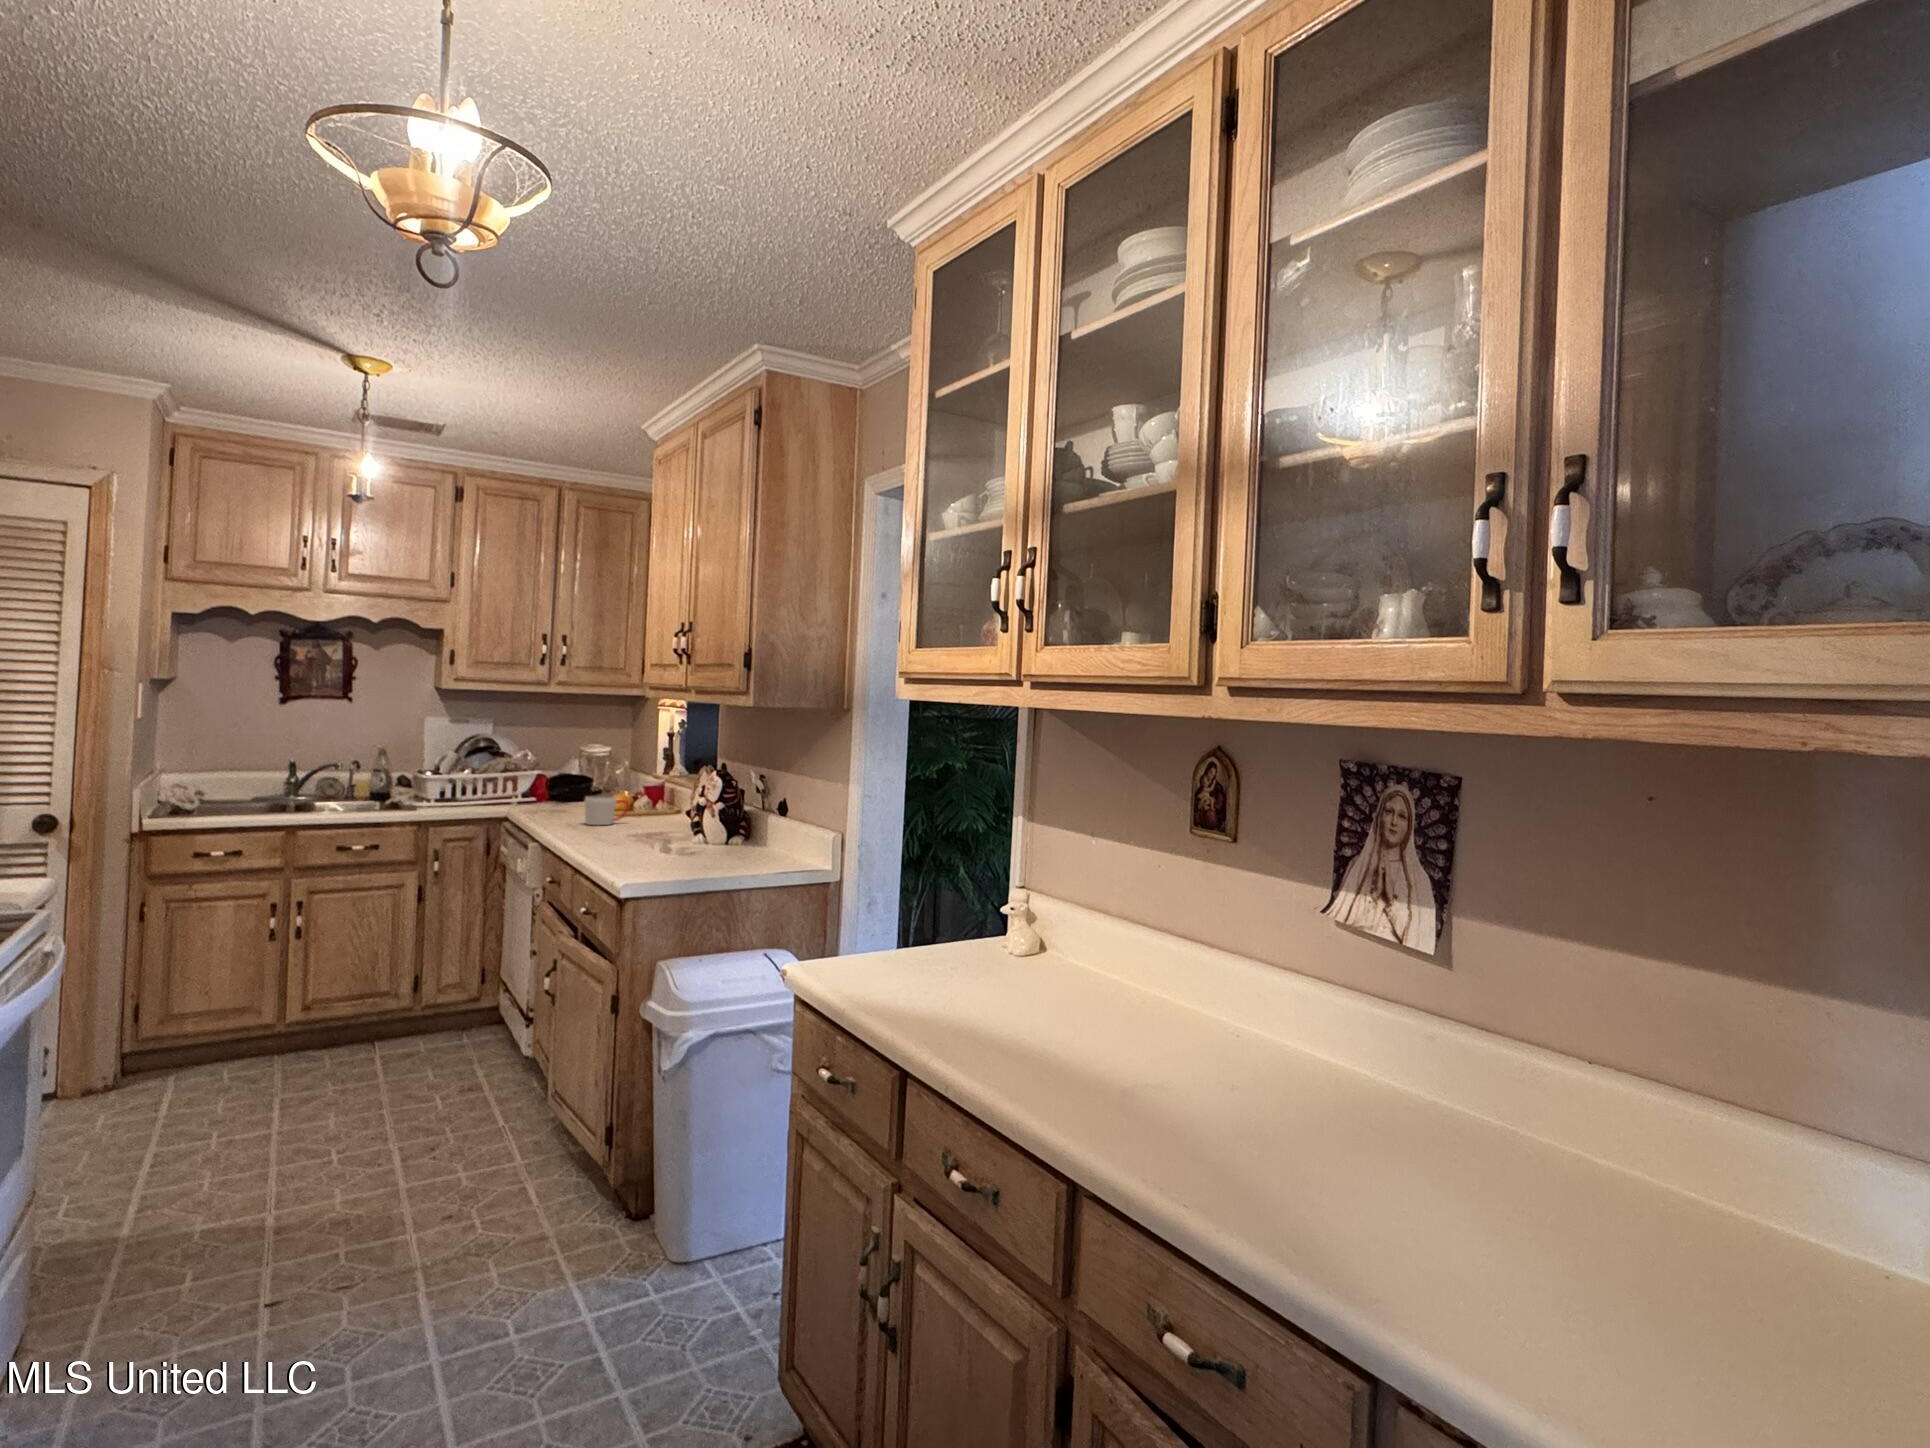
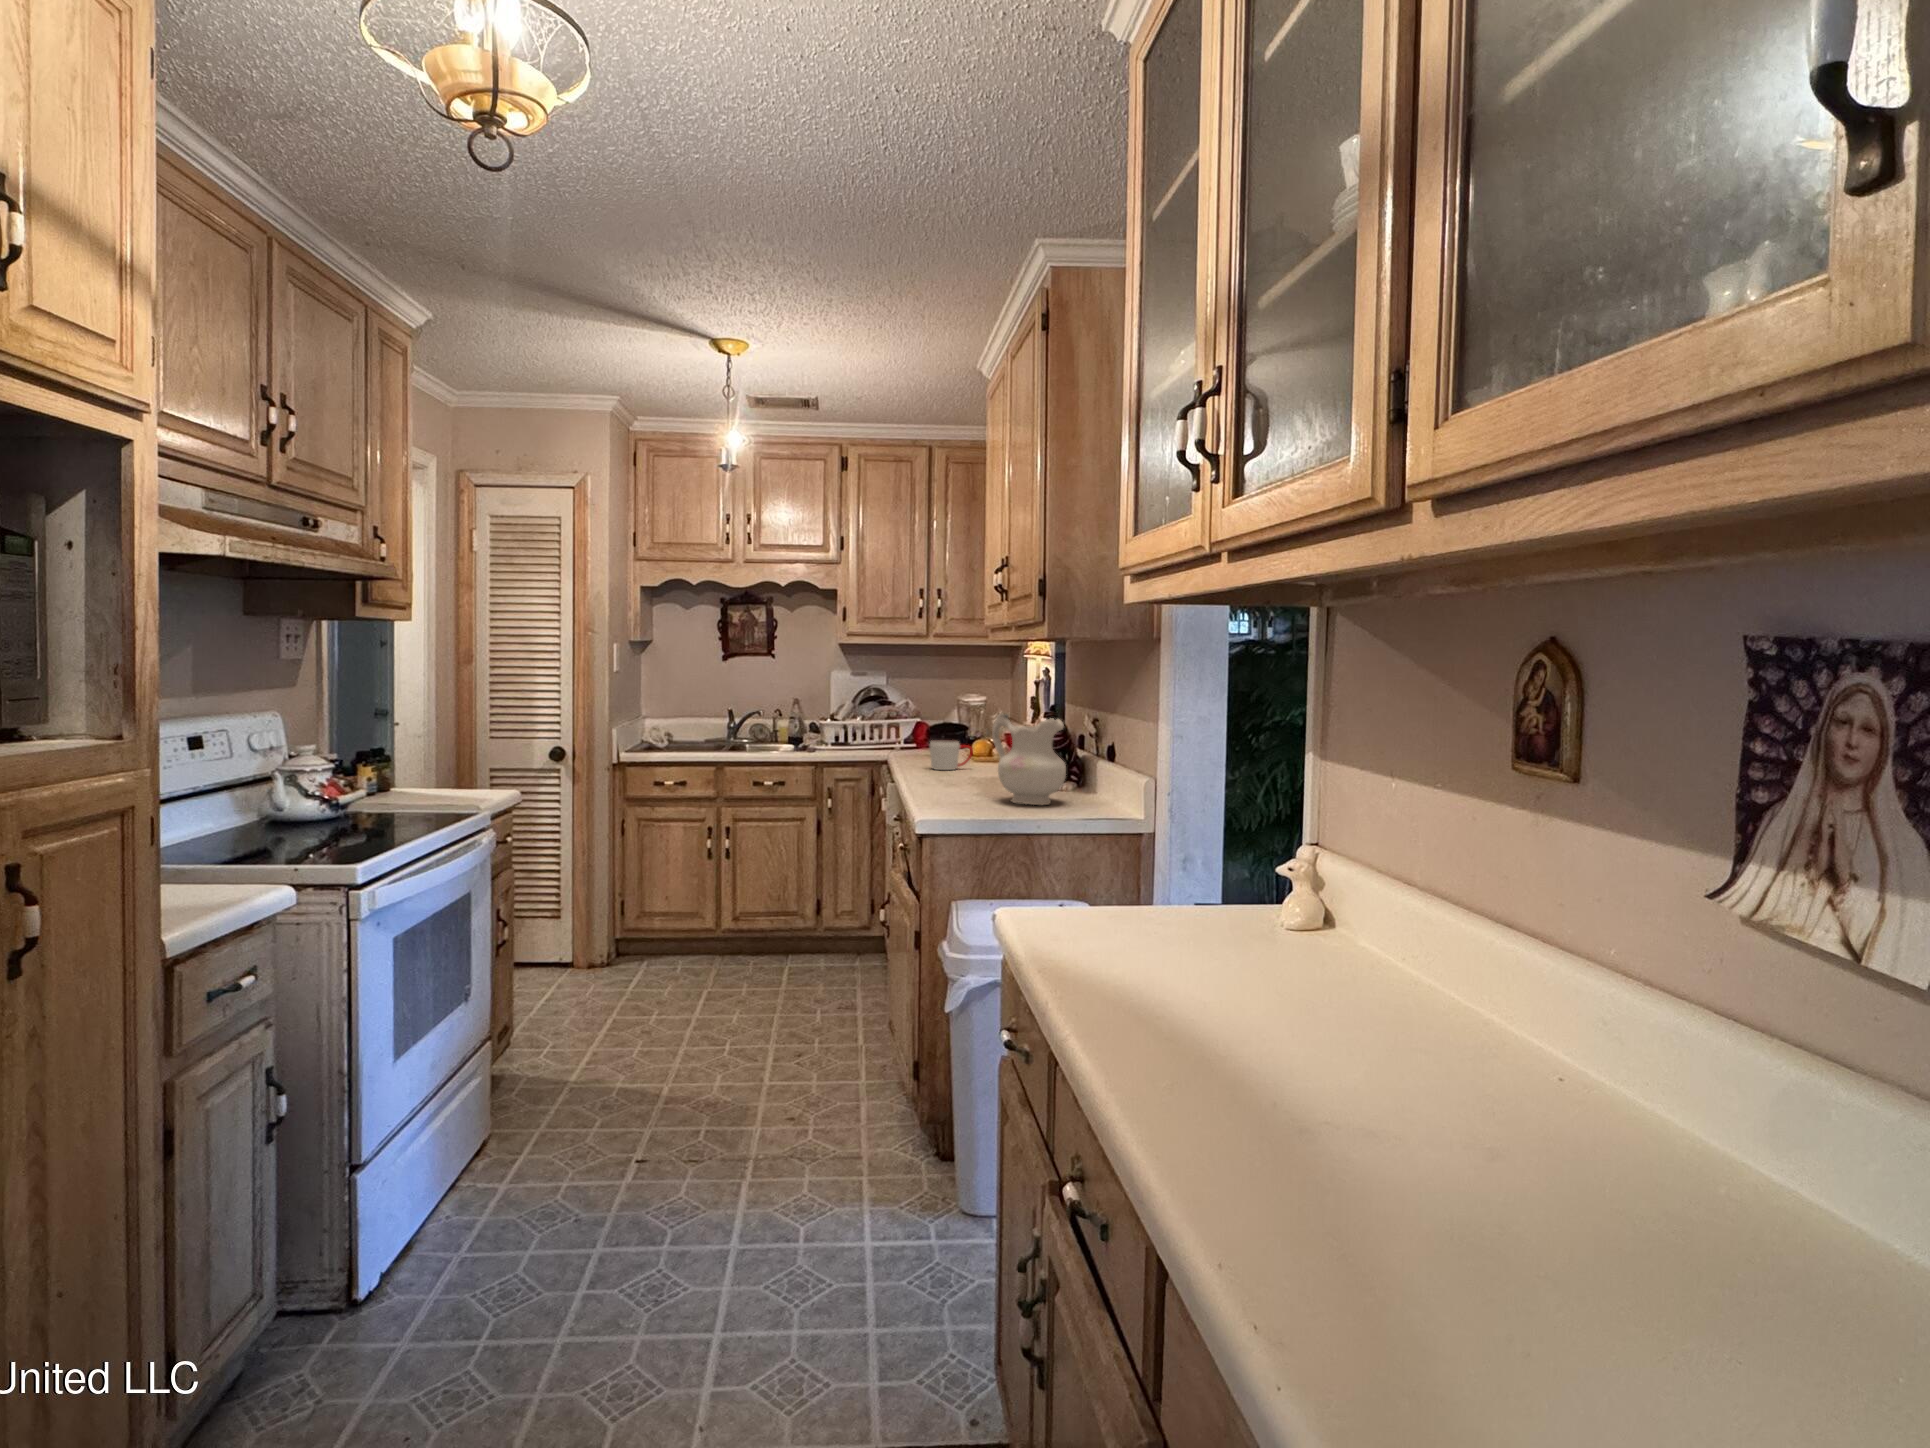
ceramic pitcher: none [678,773,746,854] -> present [992,714,1066,805]

